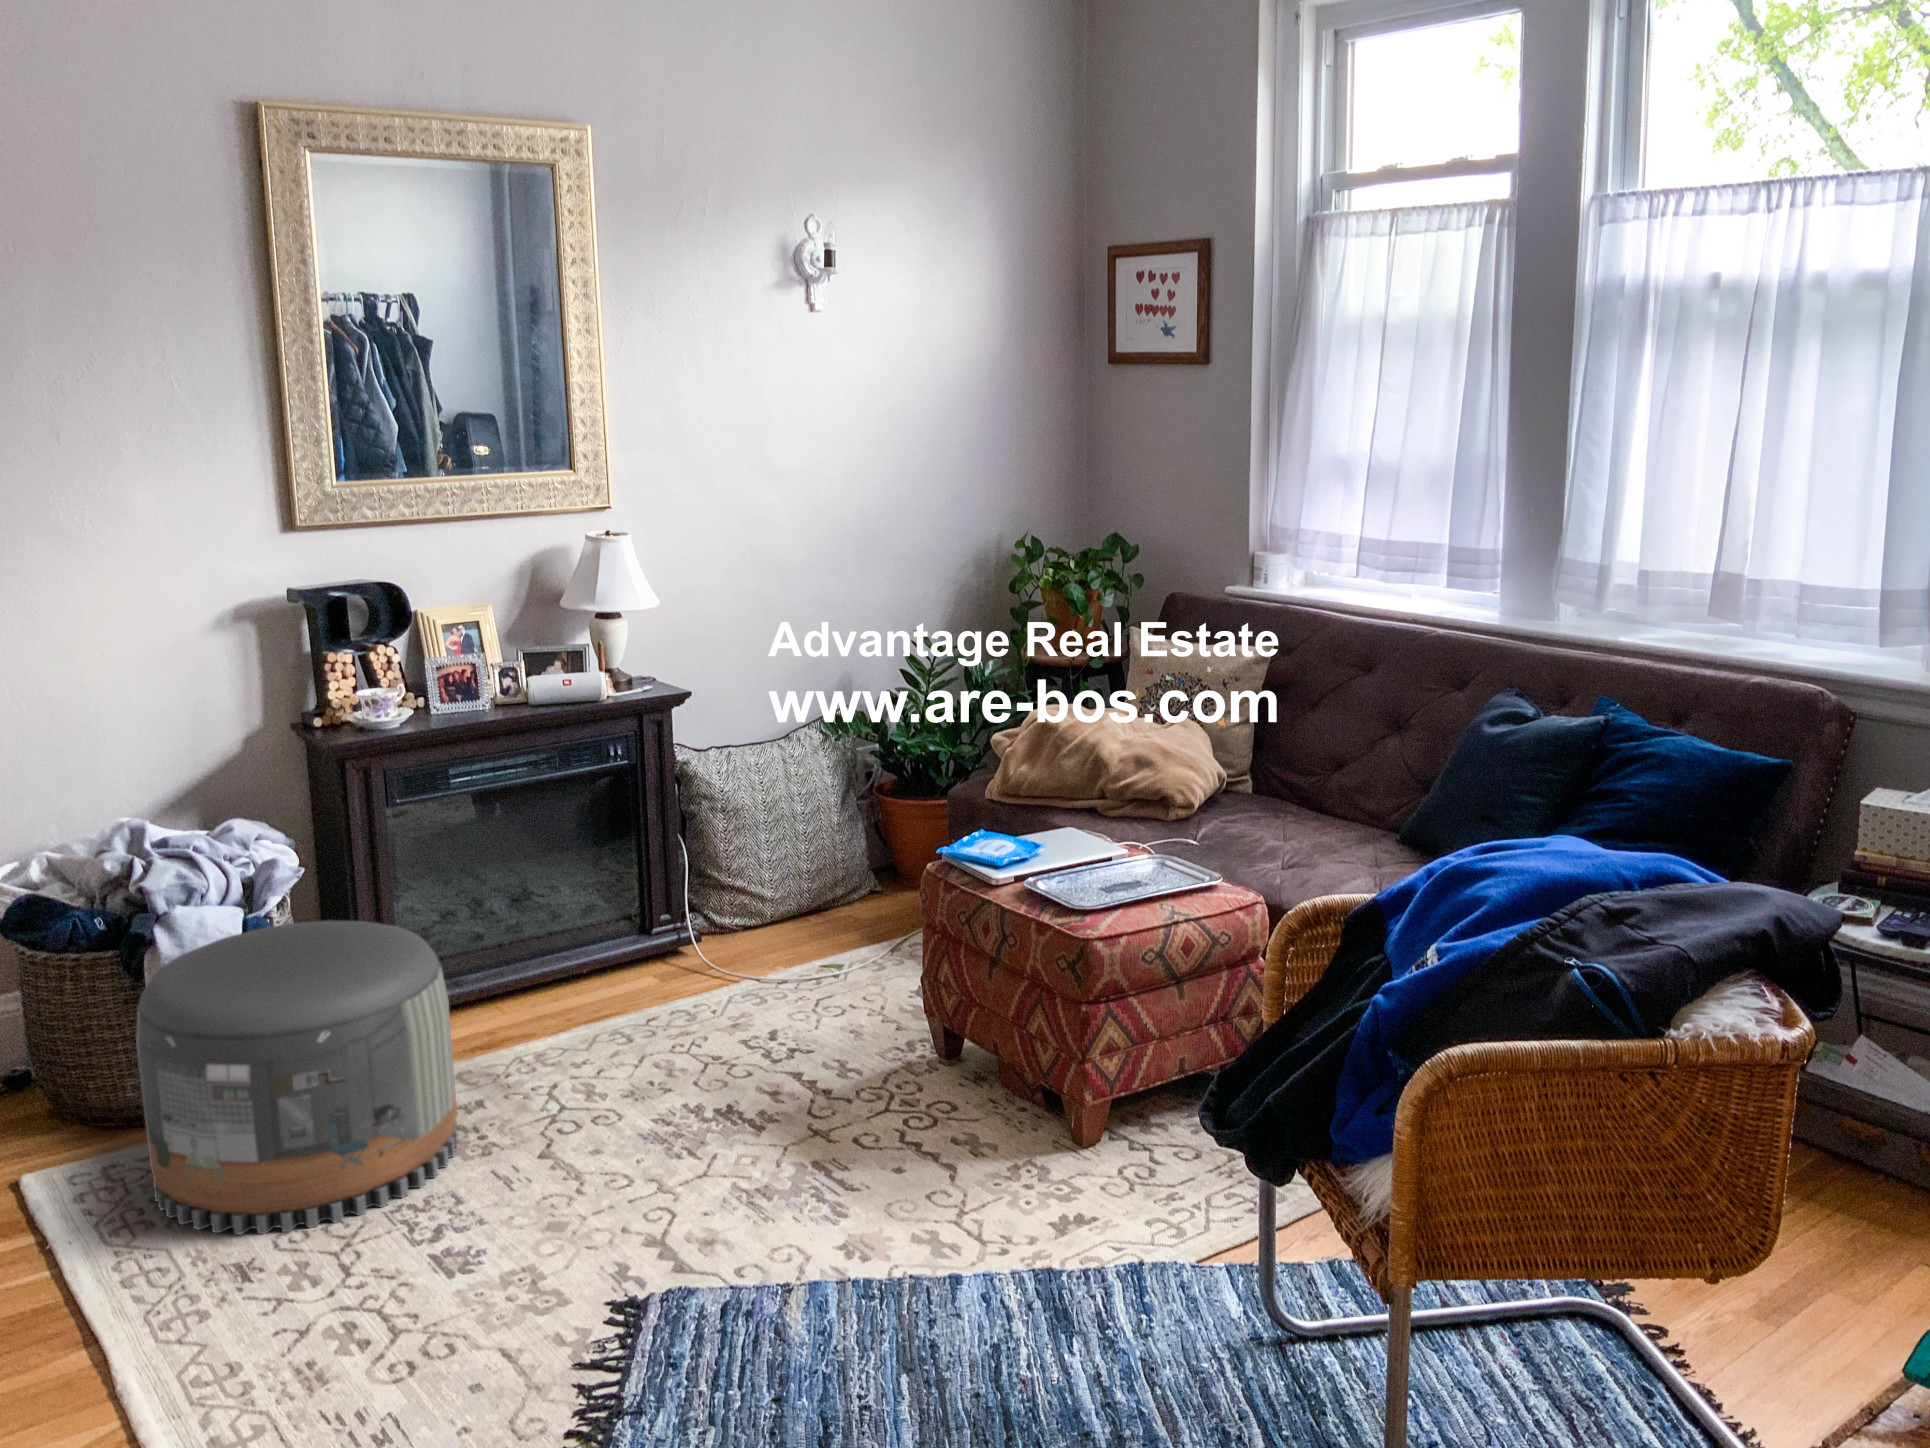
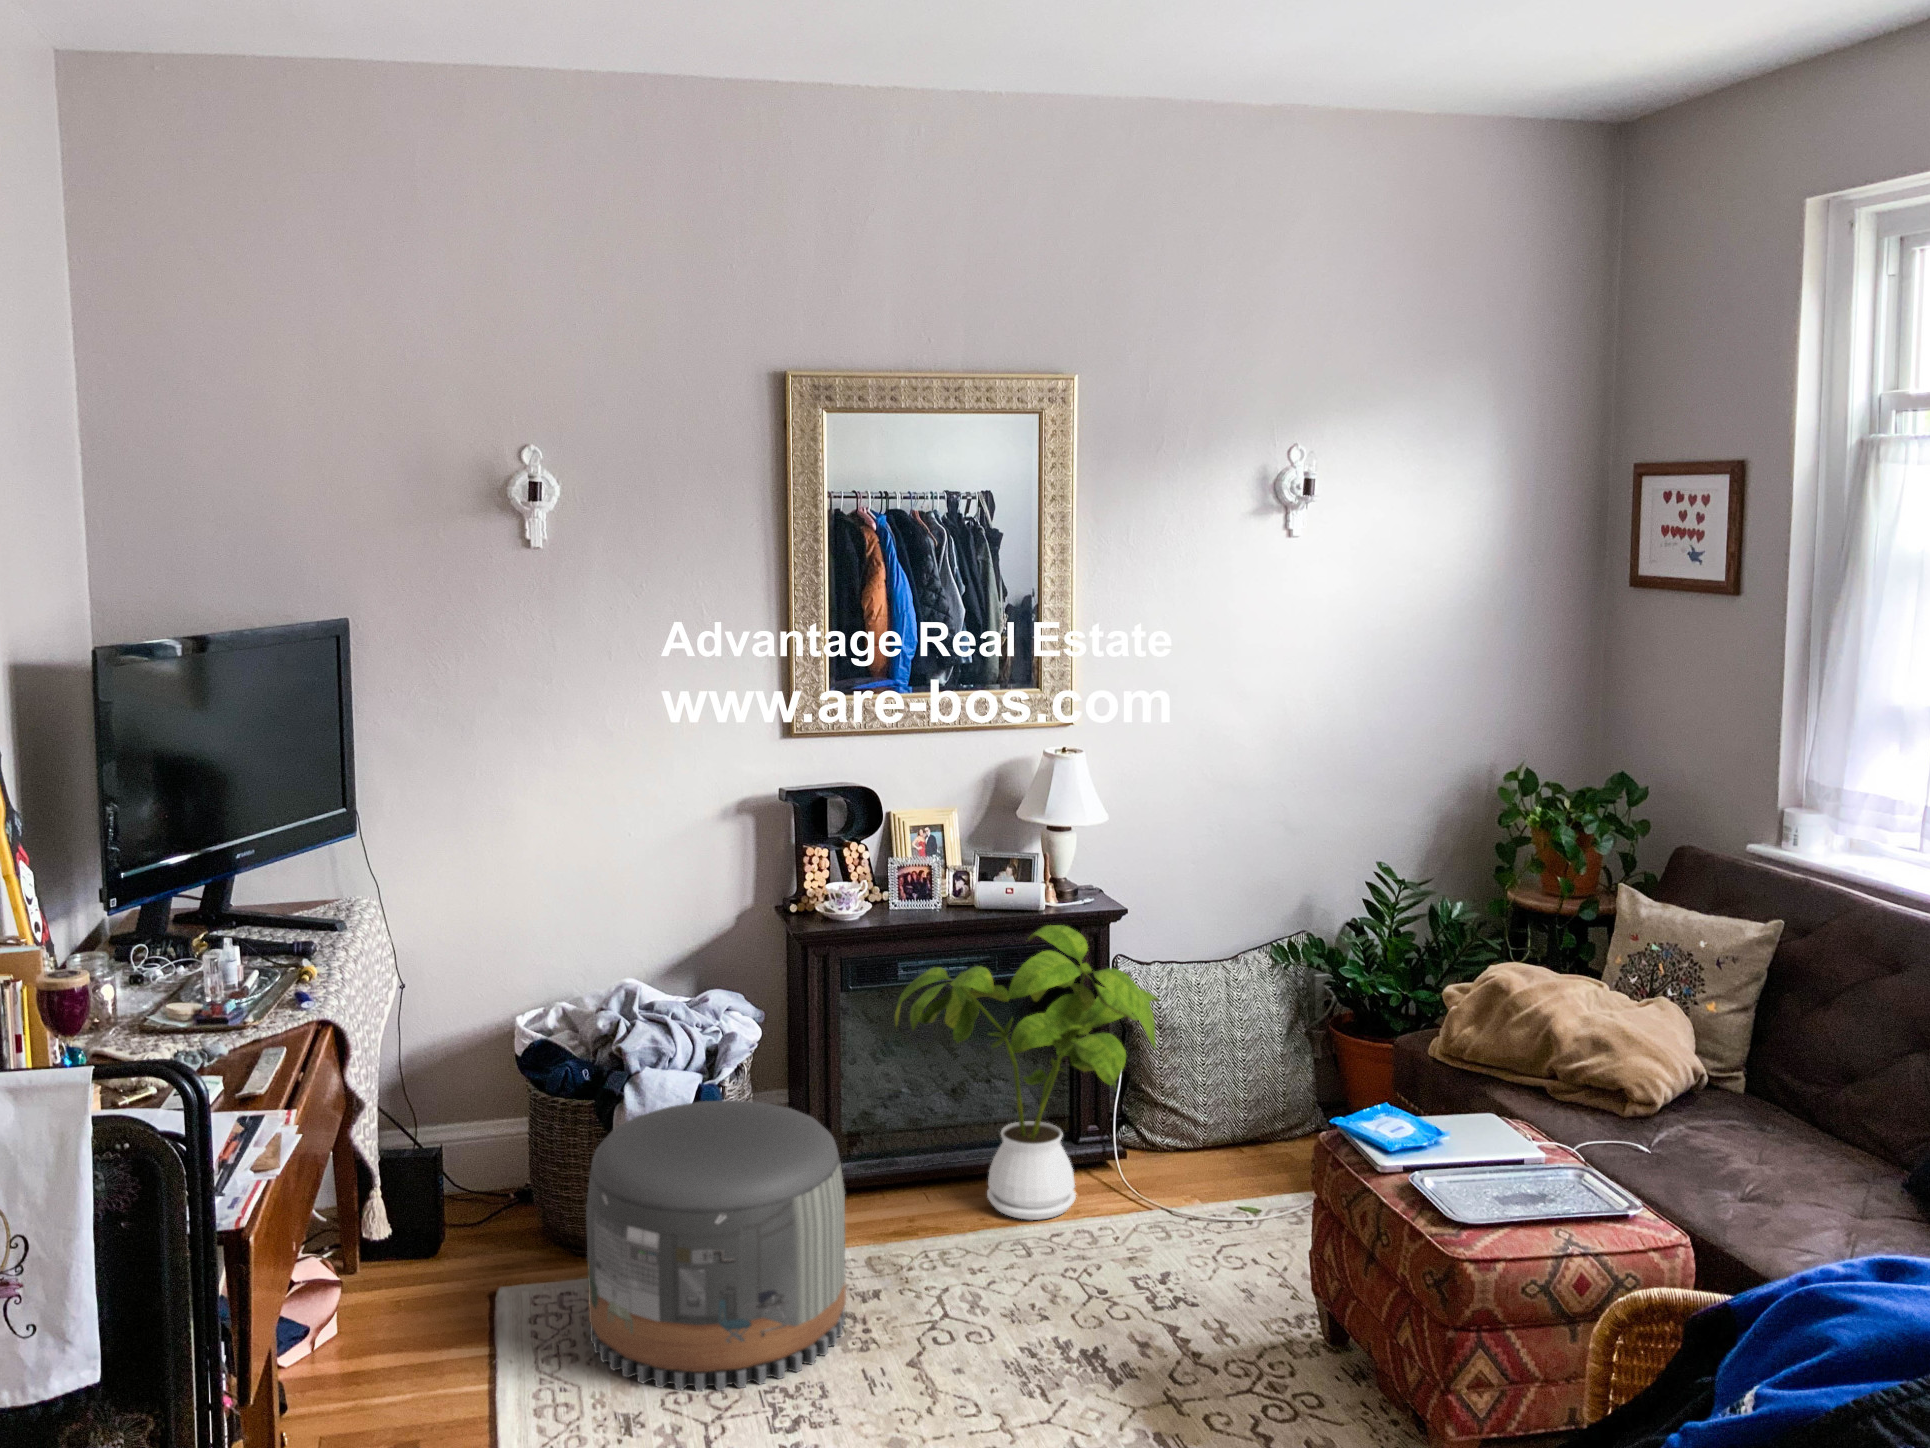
house plant: none [457,703,753,1010] -> present [894,925,1159,1220]

